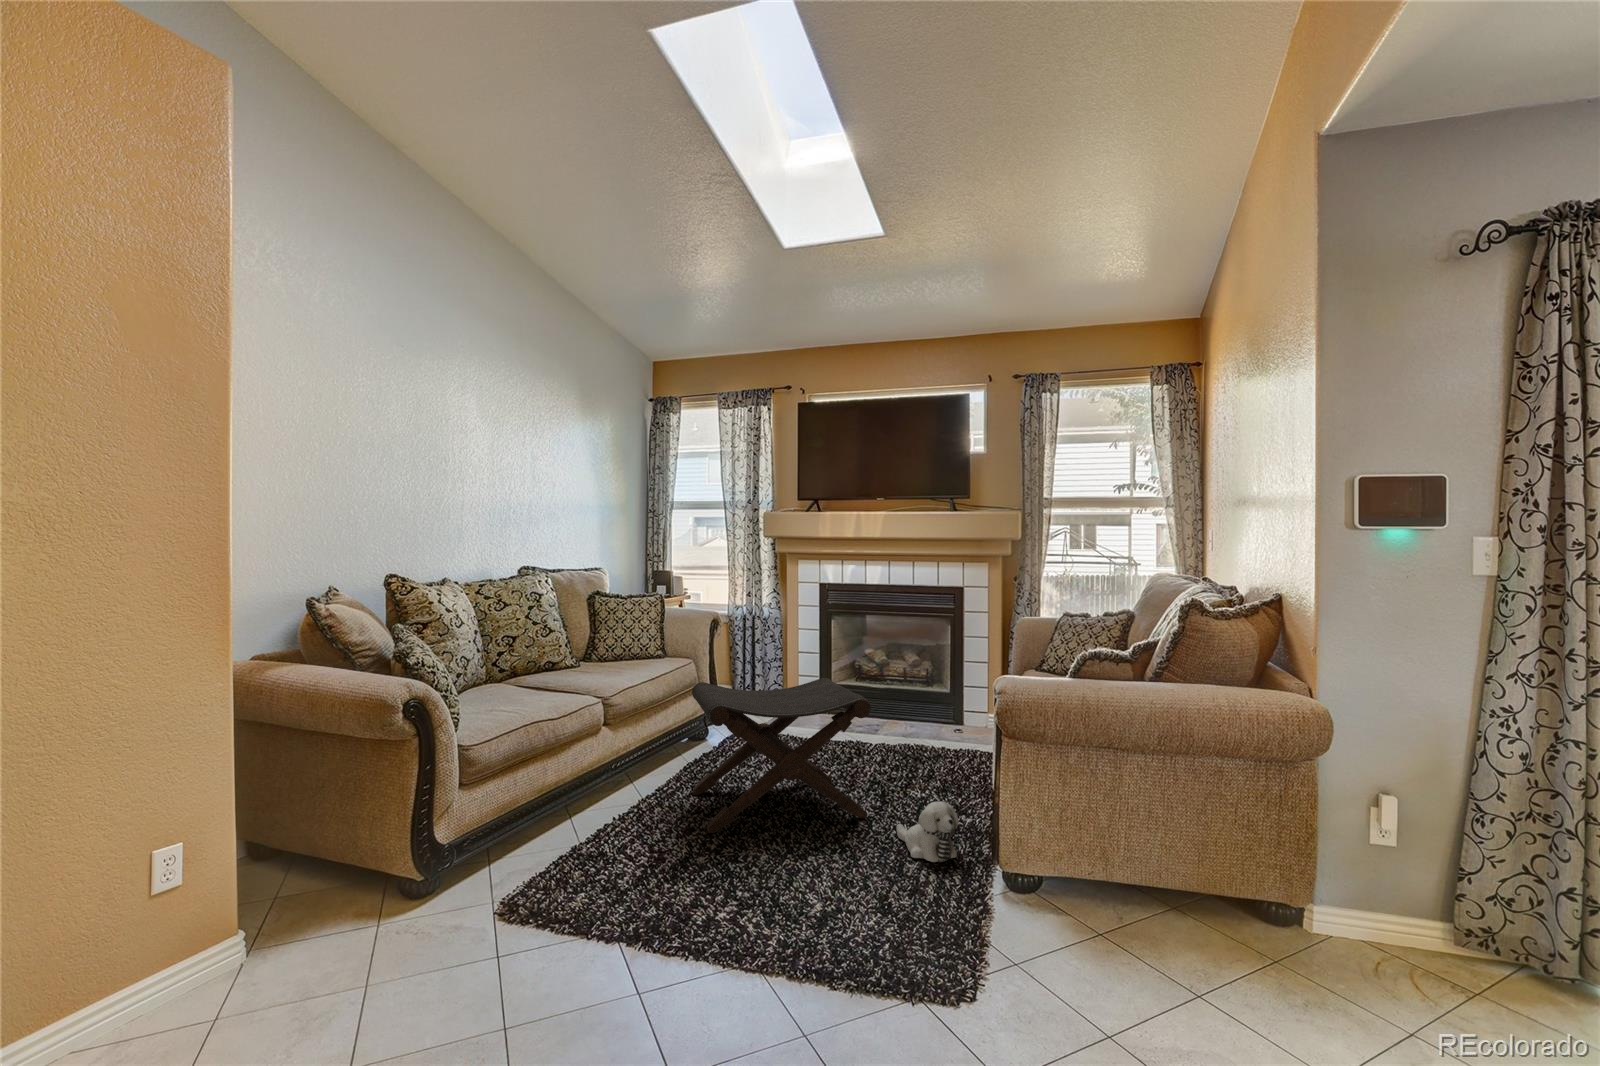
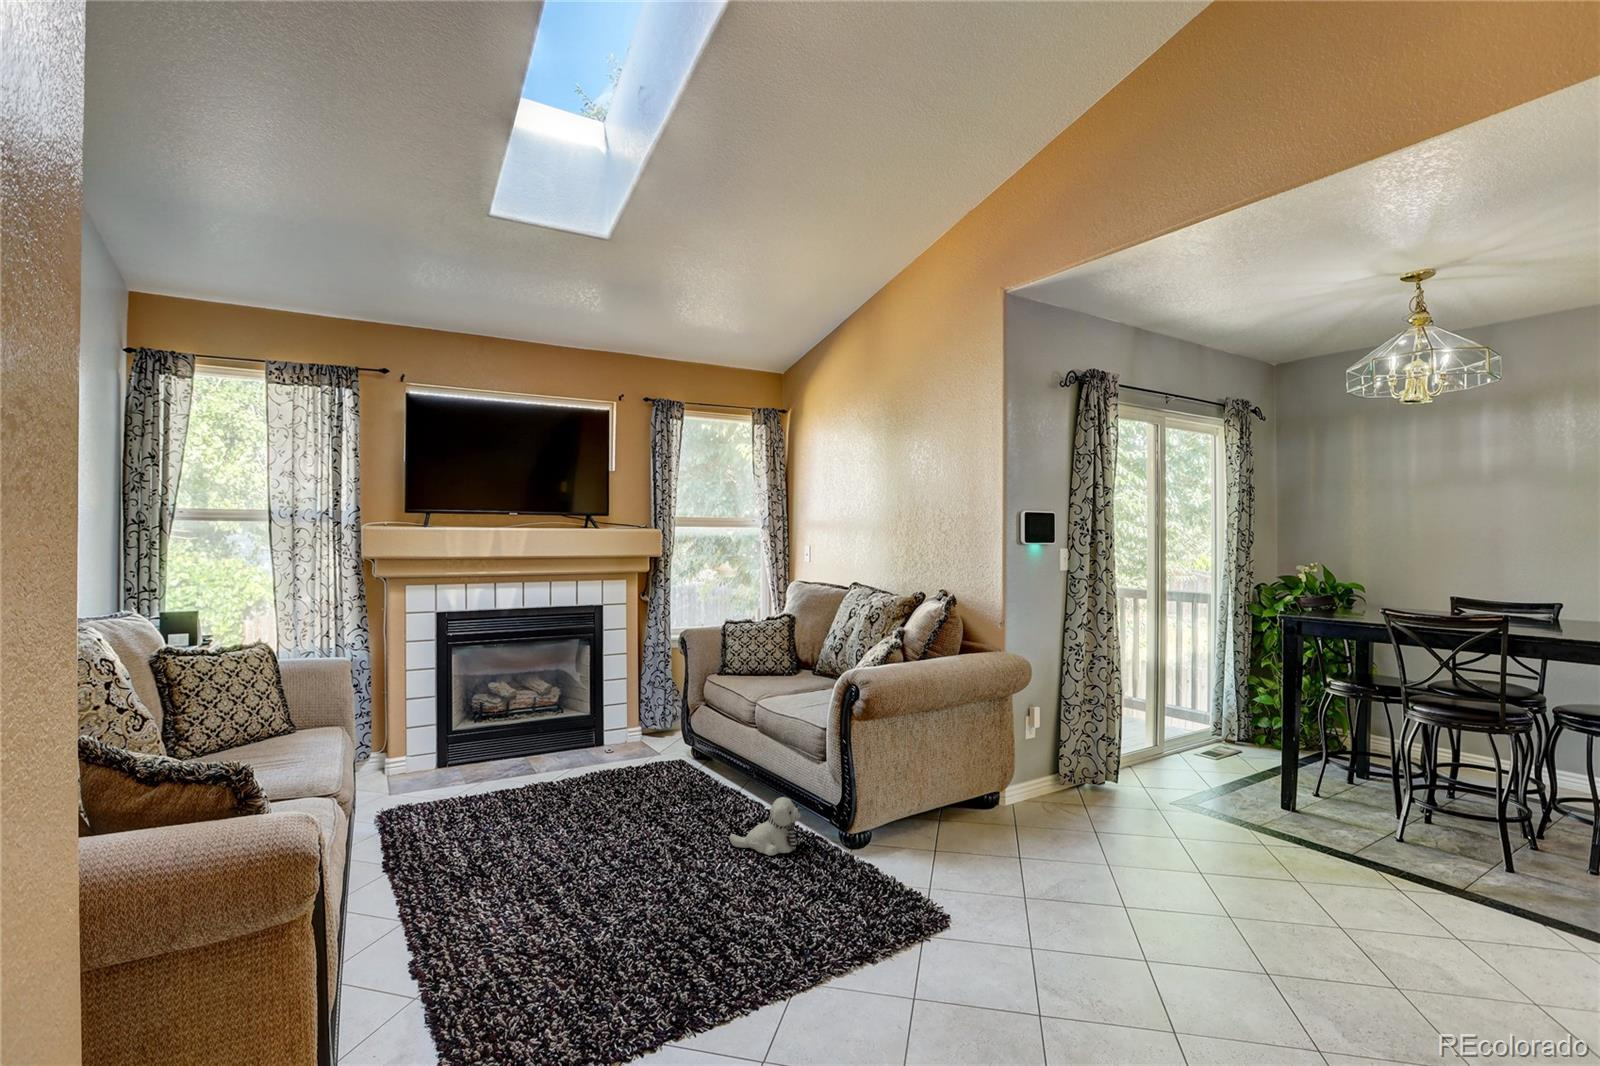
footstool: present [692,678,871,833] -> none [461,713,688,912]

